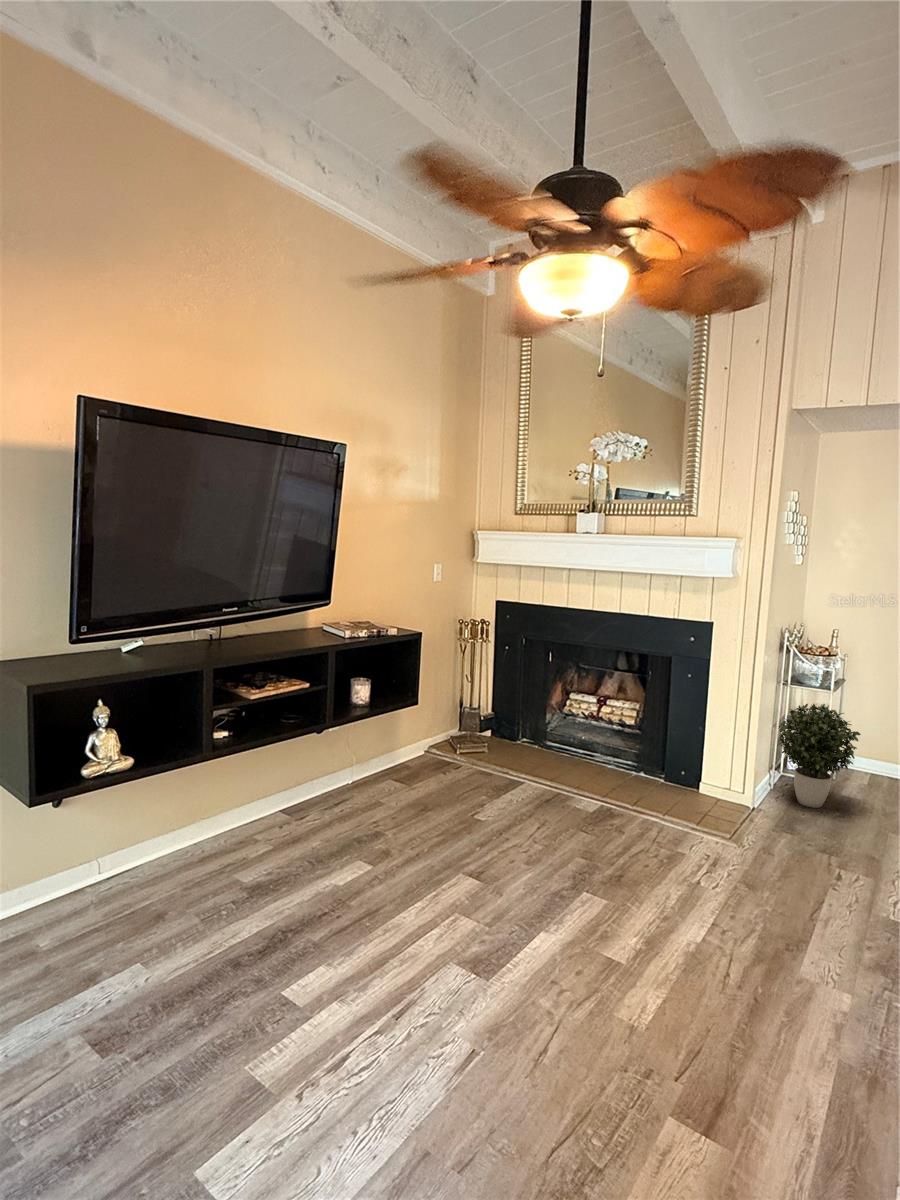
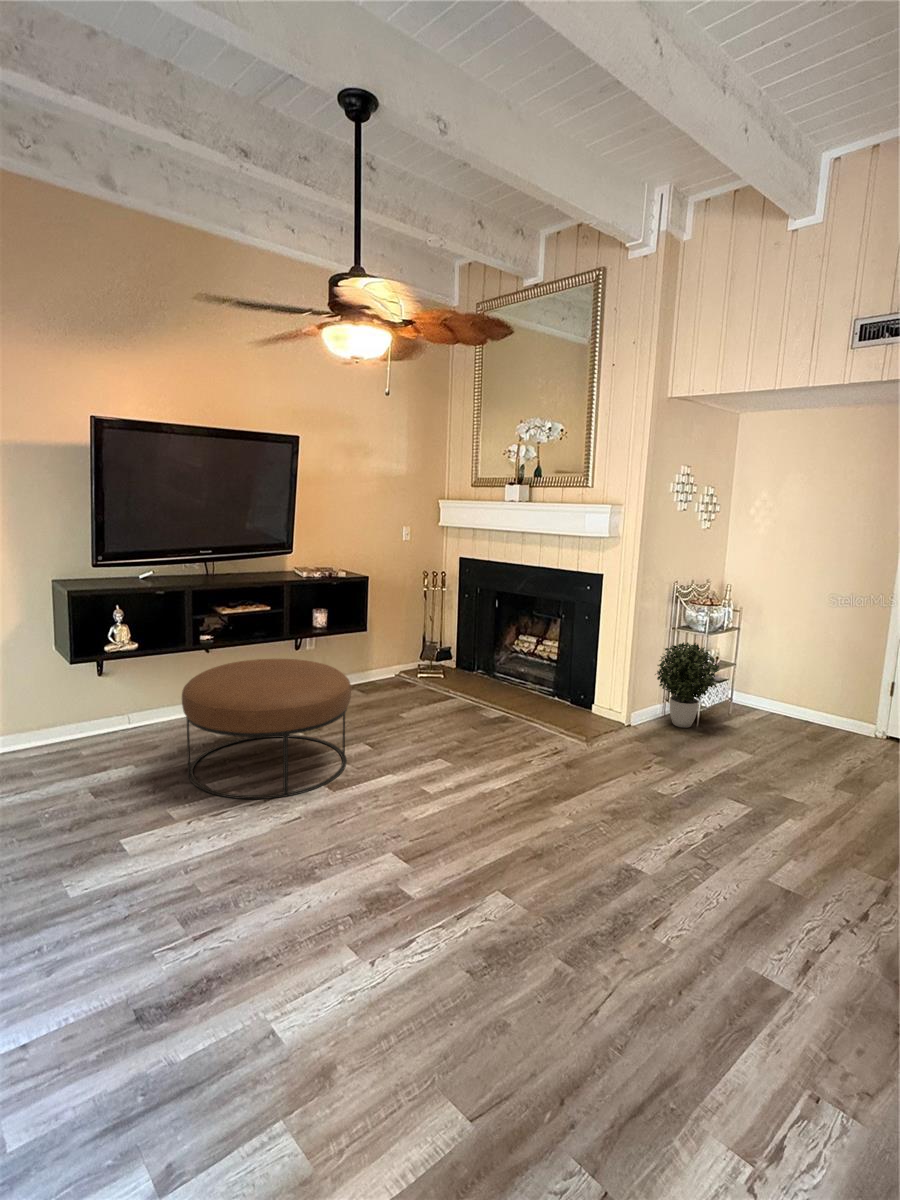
ottoman: none [232,764,484,1020] -> present [182,659,351,799]

